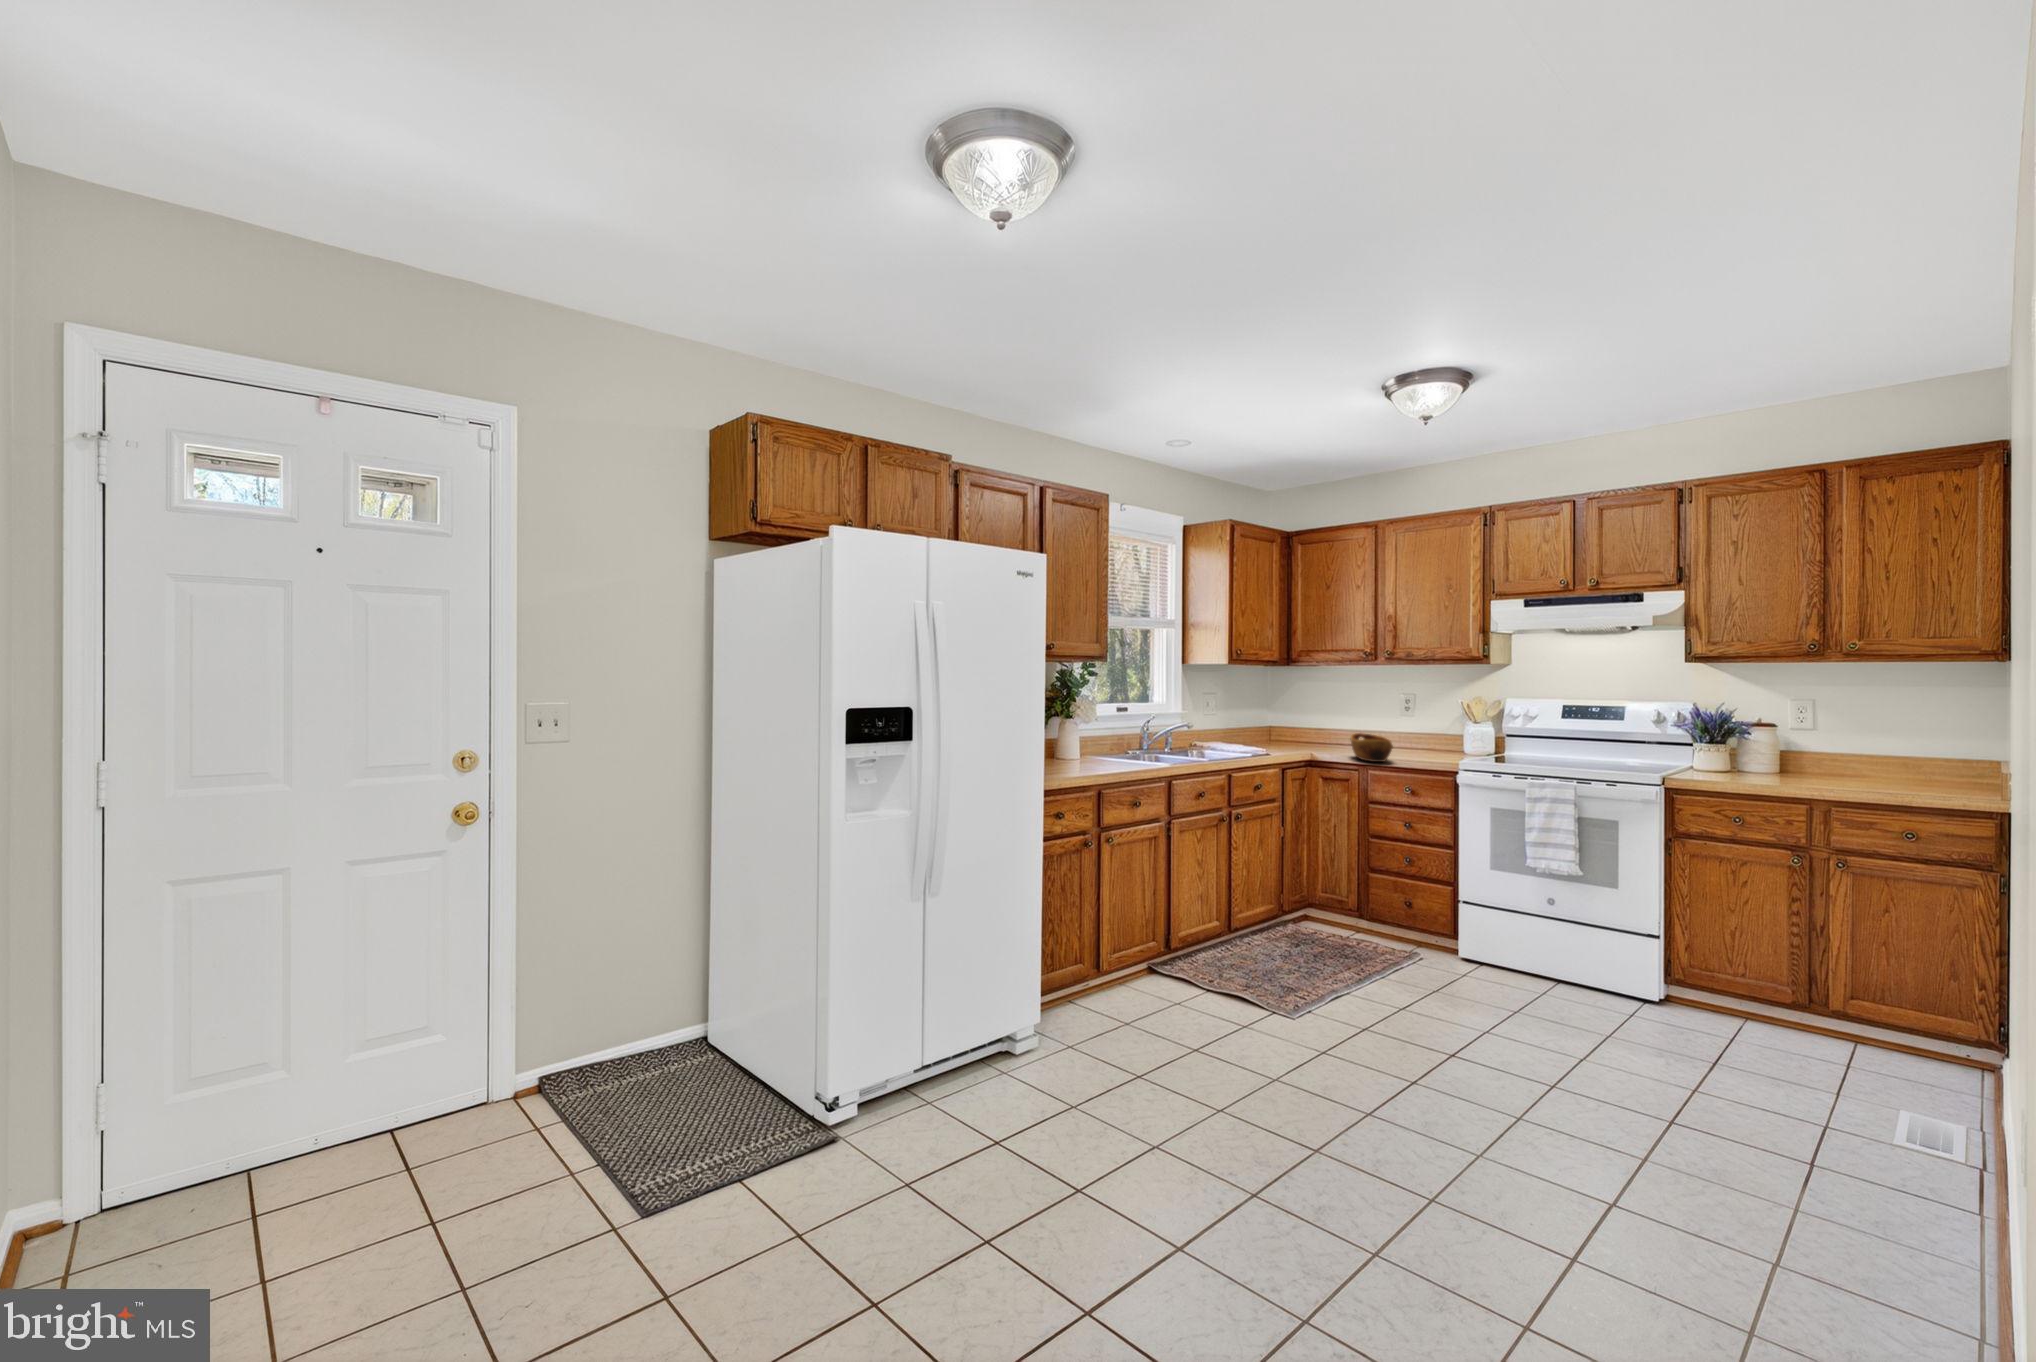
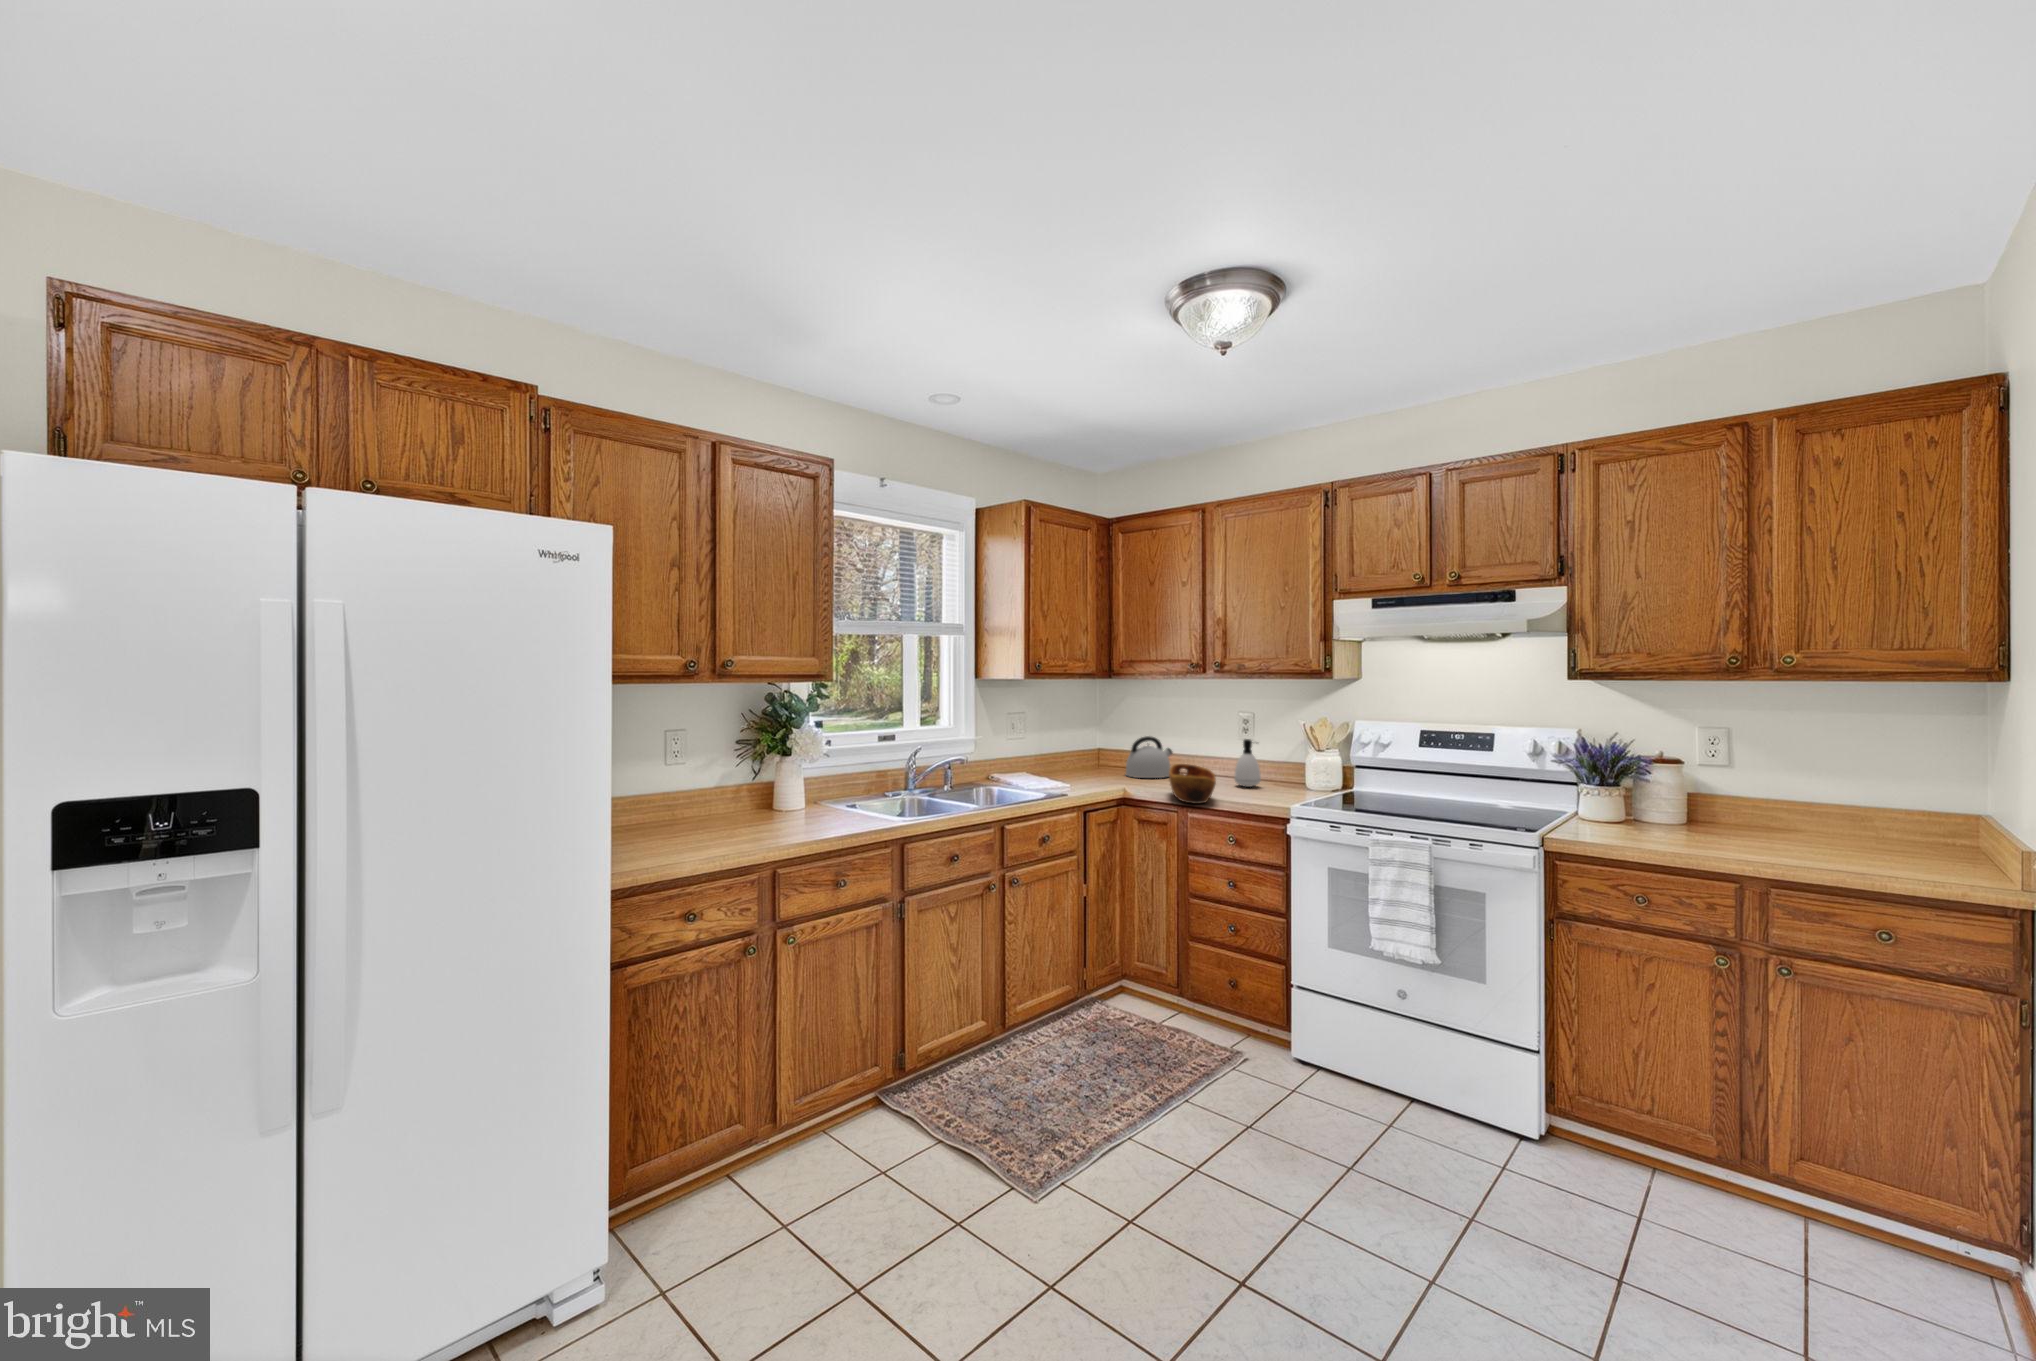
kettle: none [1303,714,1344,748] -> present [1126,736,1172,778]
soap dispenser: none [1401,715,1424,754] -> present [1235,739,1261,787]

